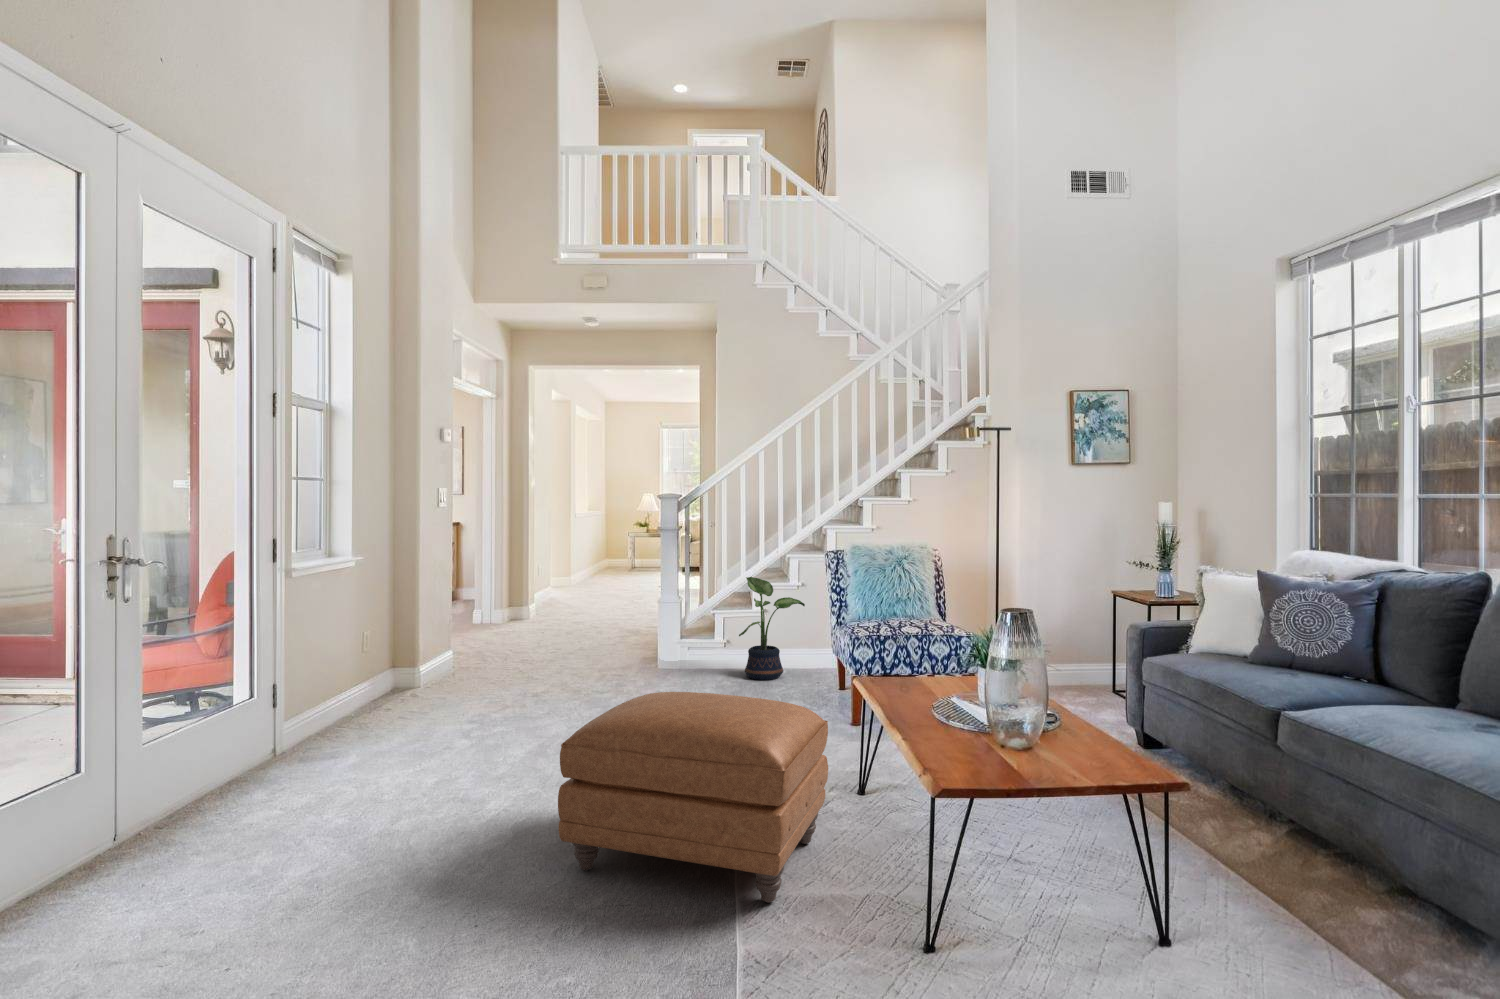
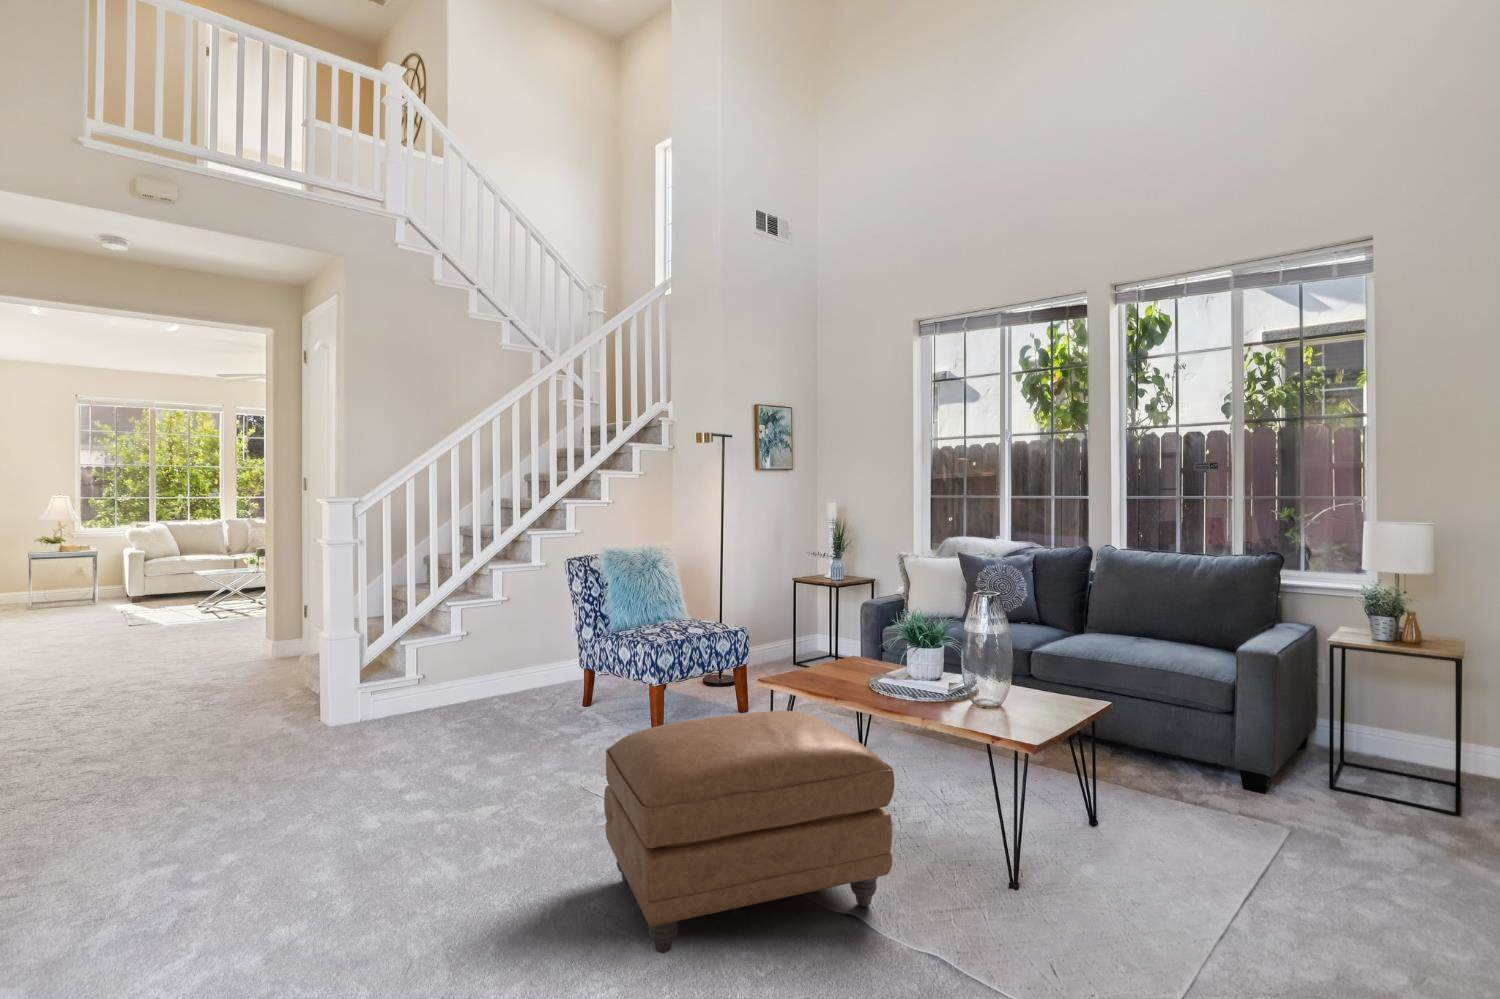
potted plant: present [739,577,805,680] -> none [451,594,530,711]

